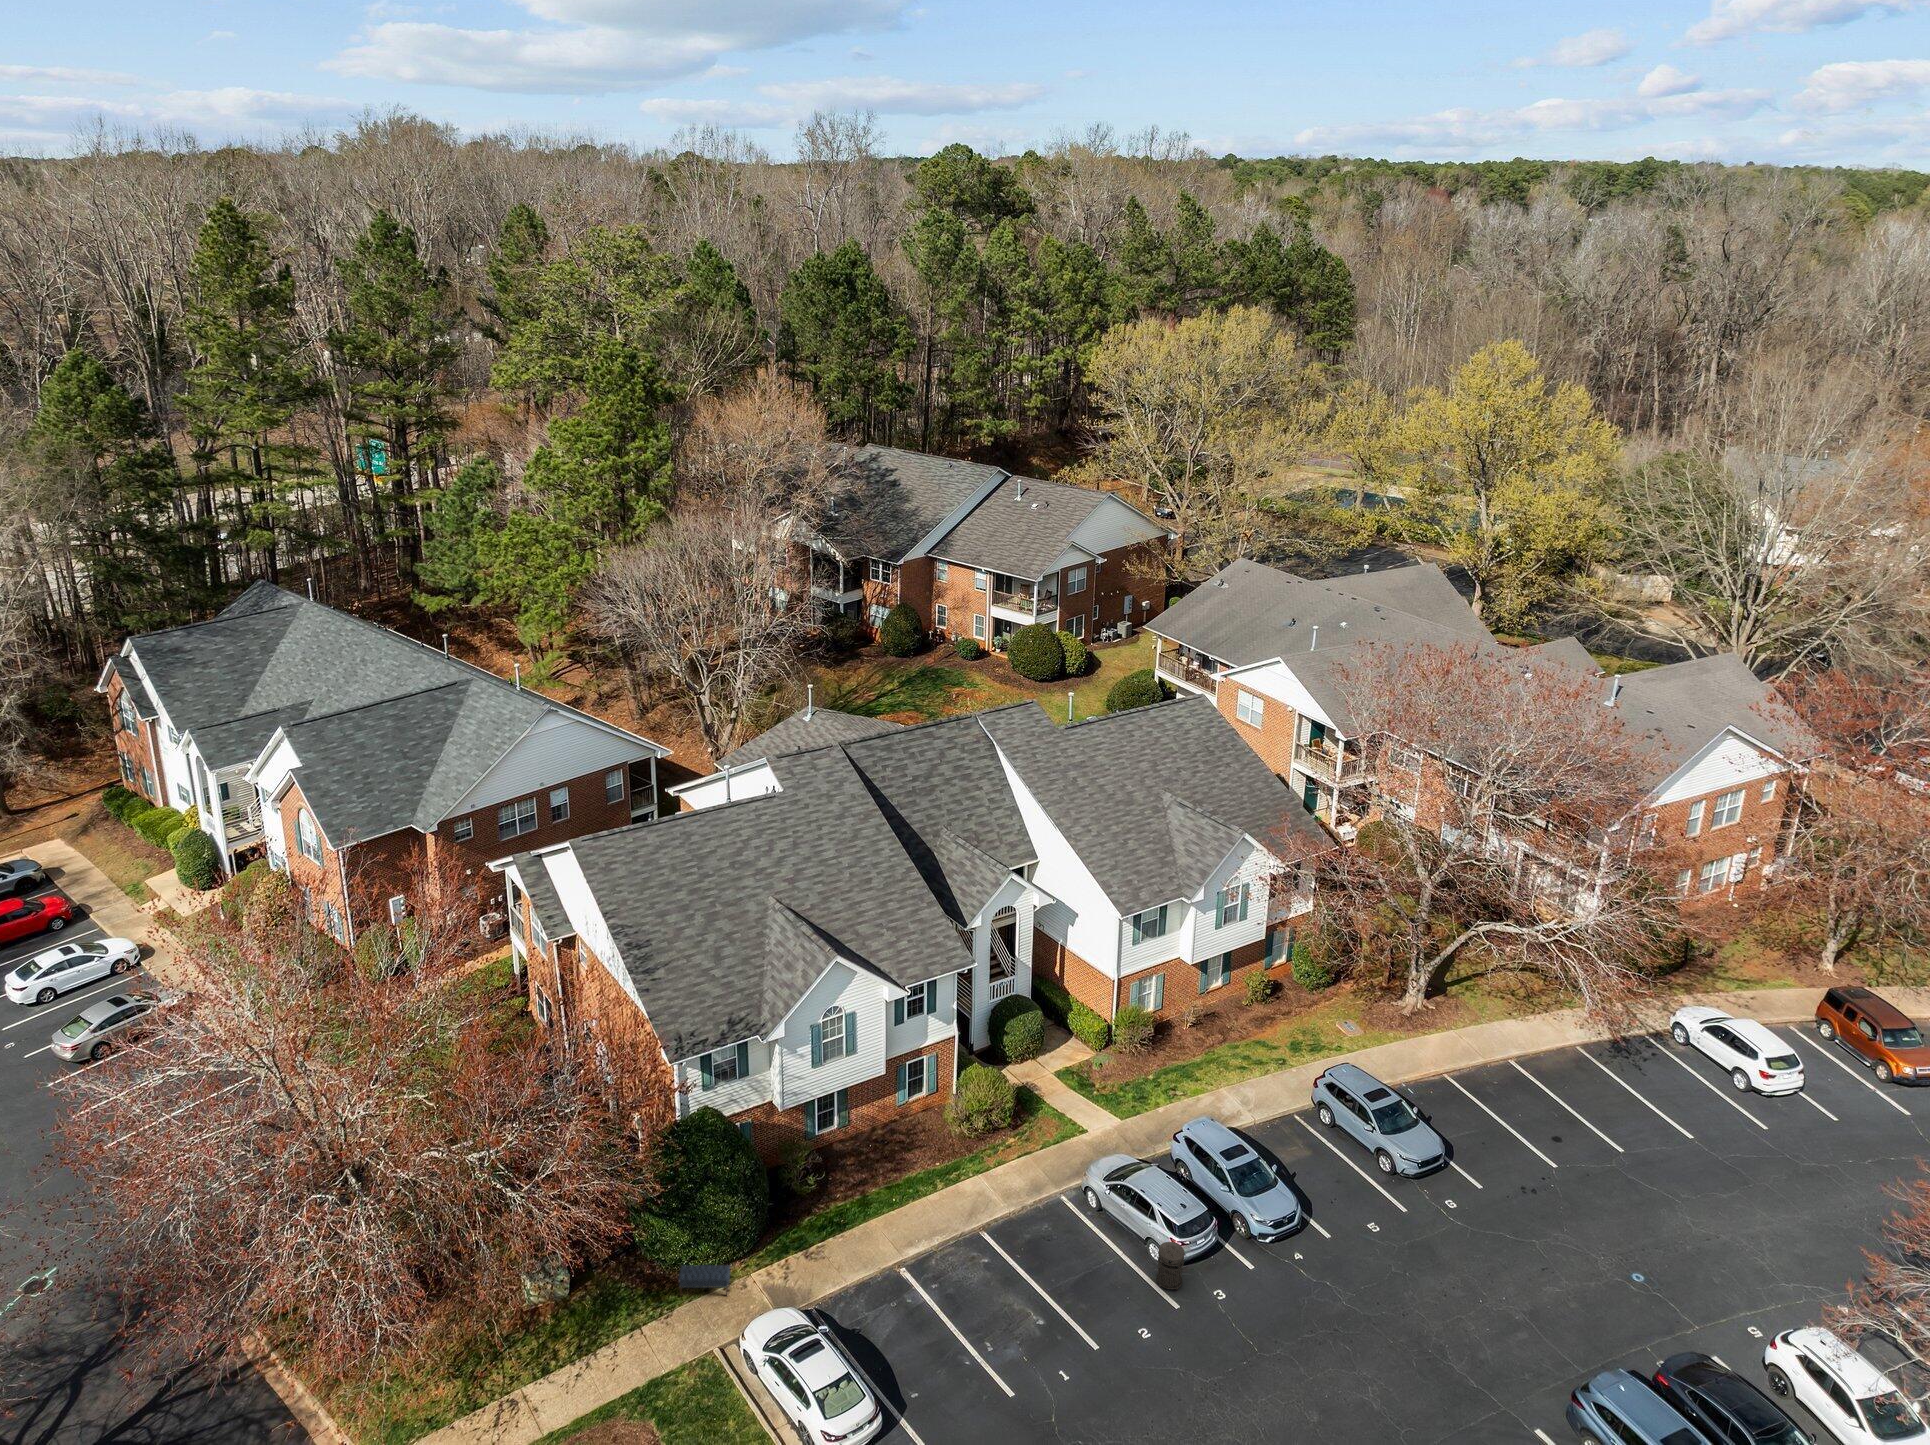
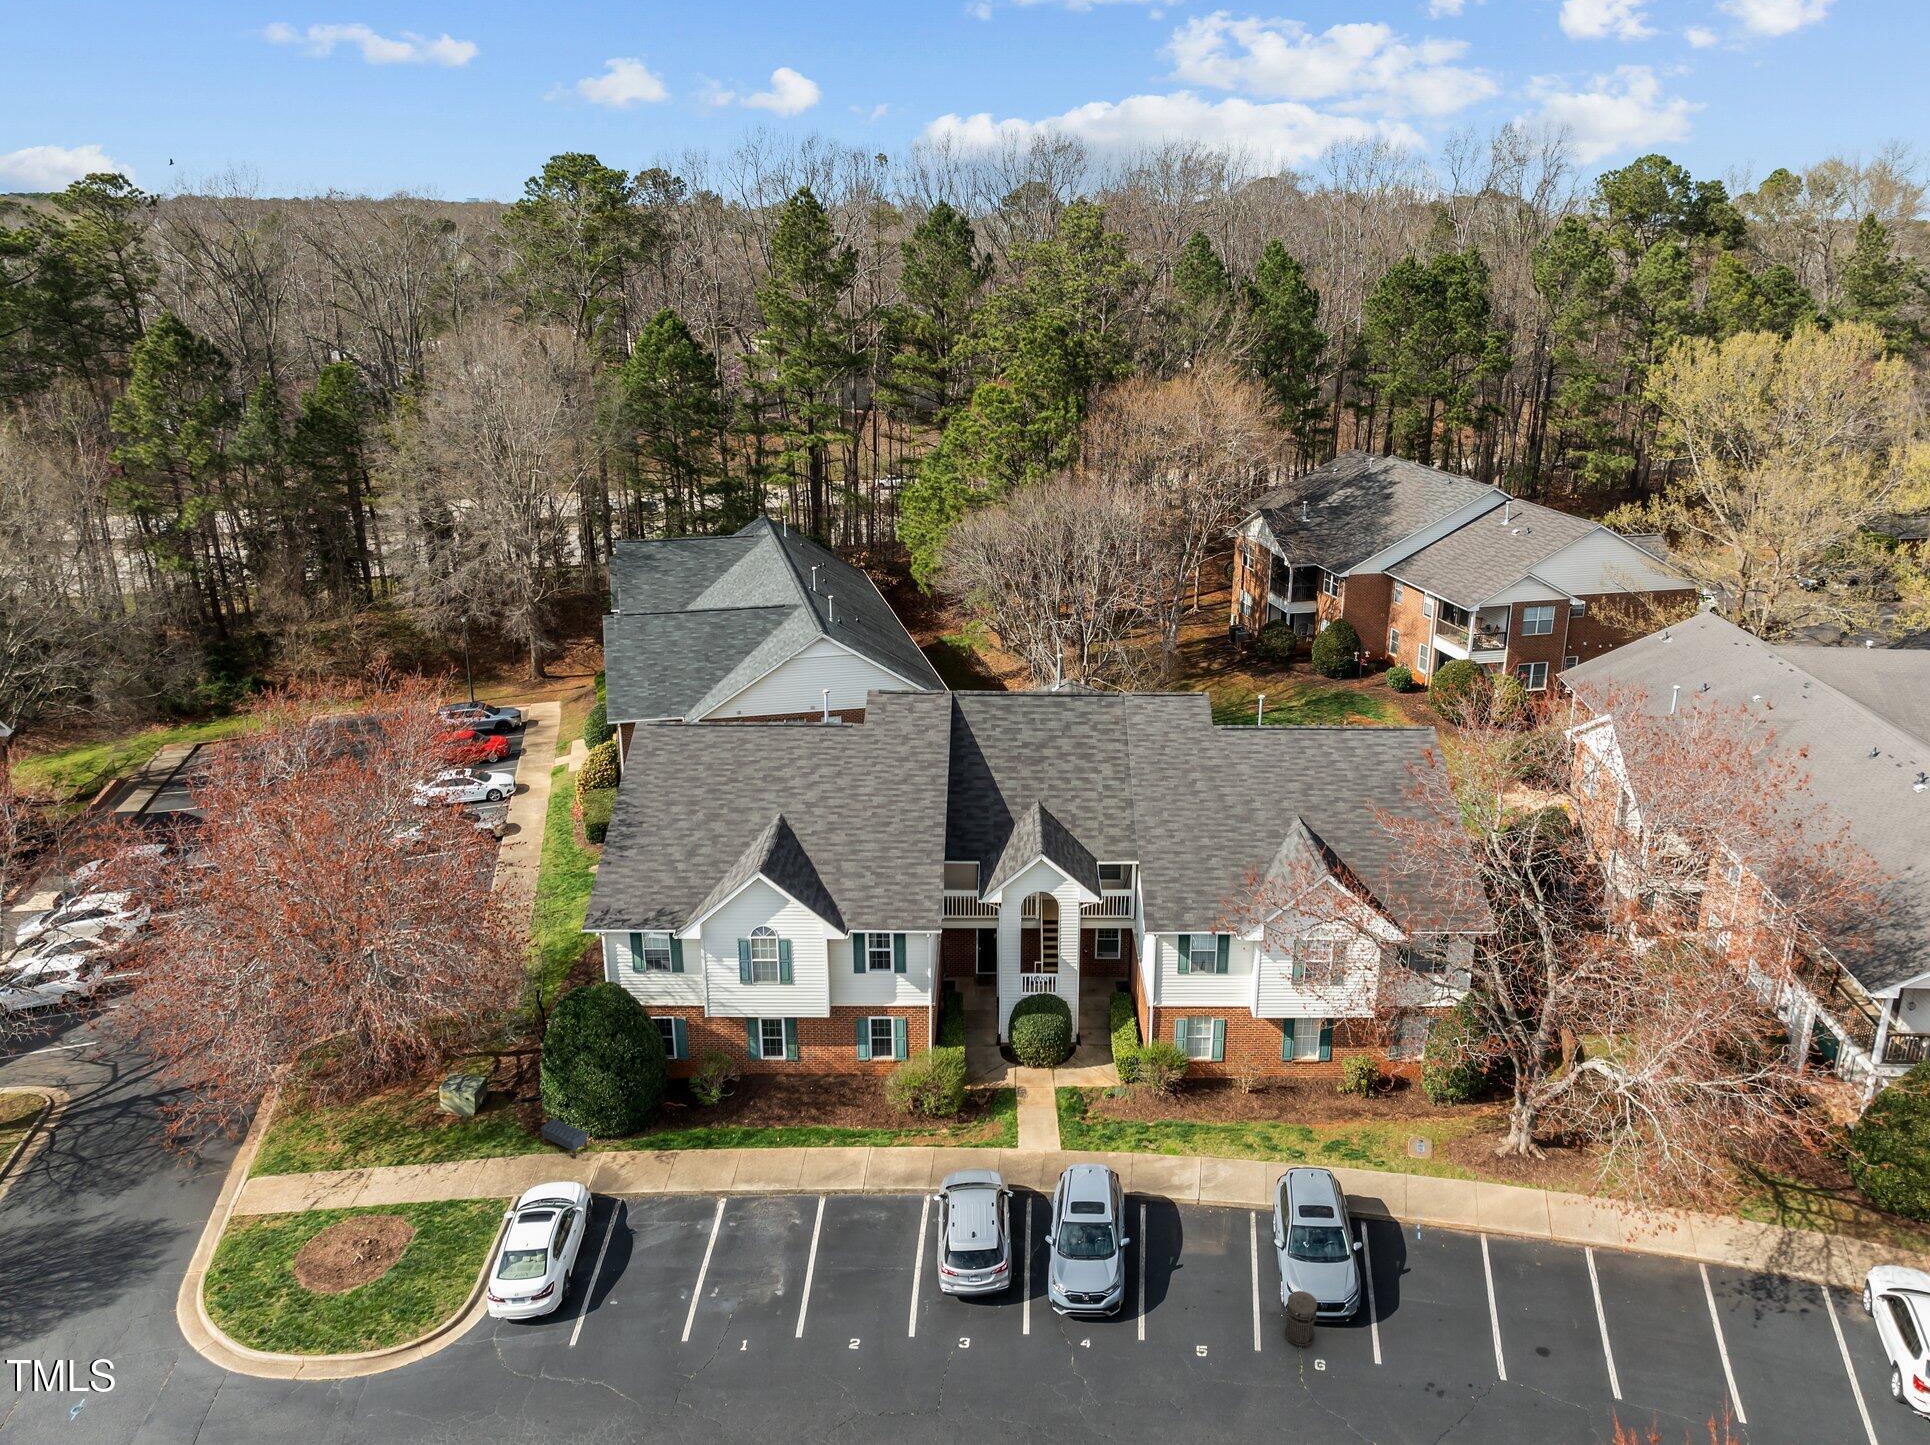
trash can: present [1157,1242,1185,1290] -> present [1285,1291,1317,1348]

